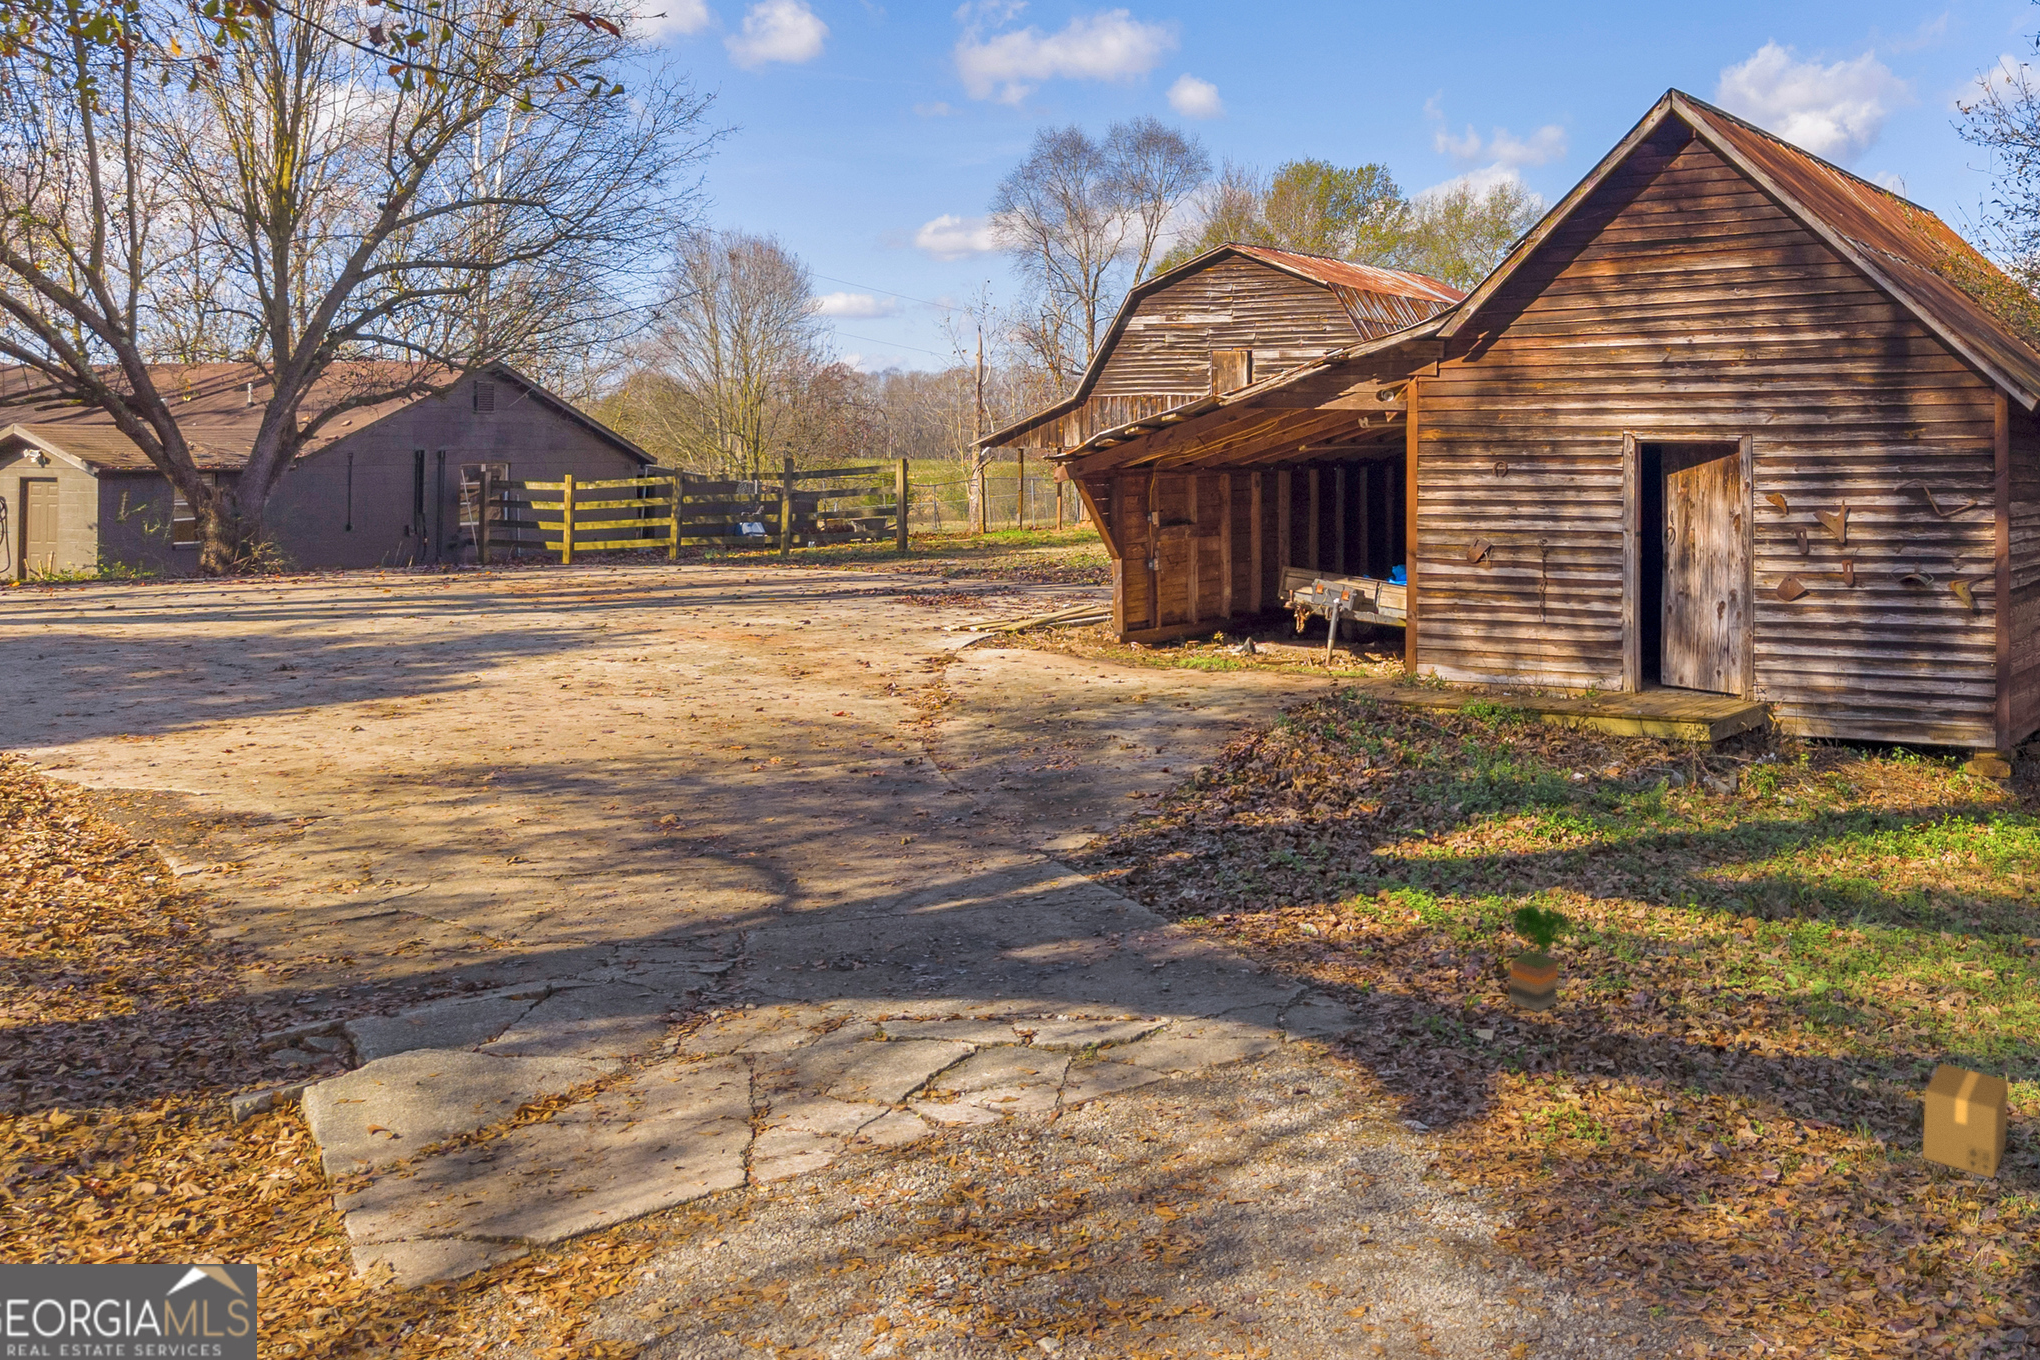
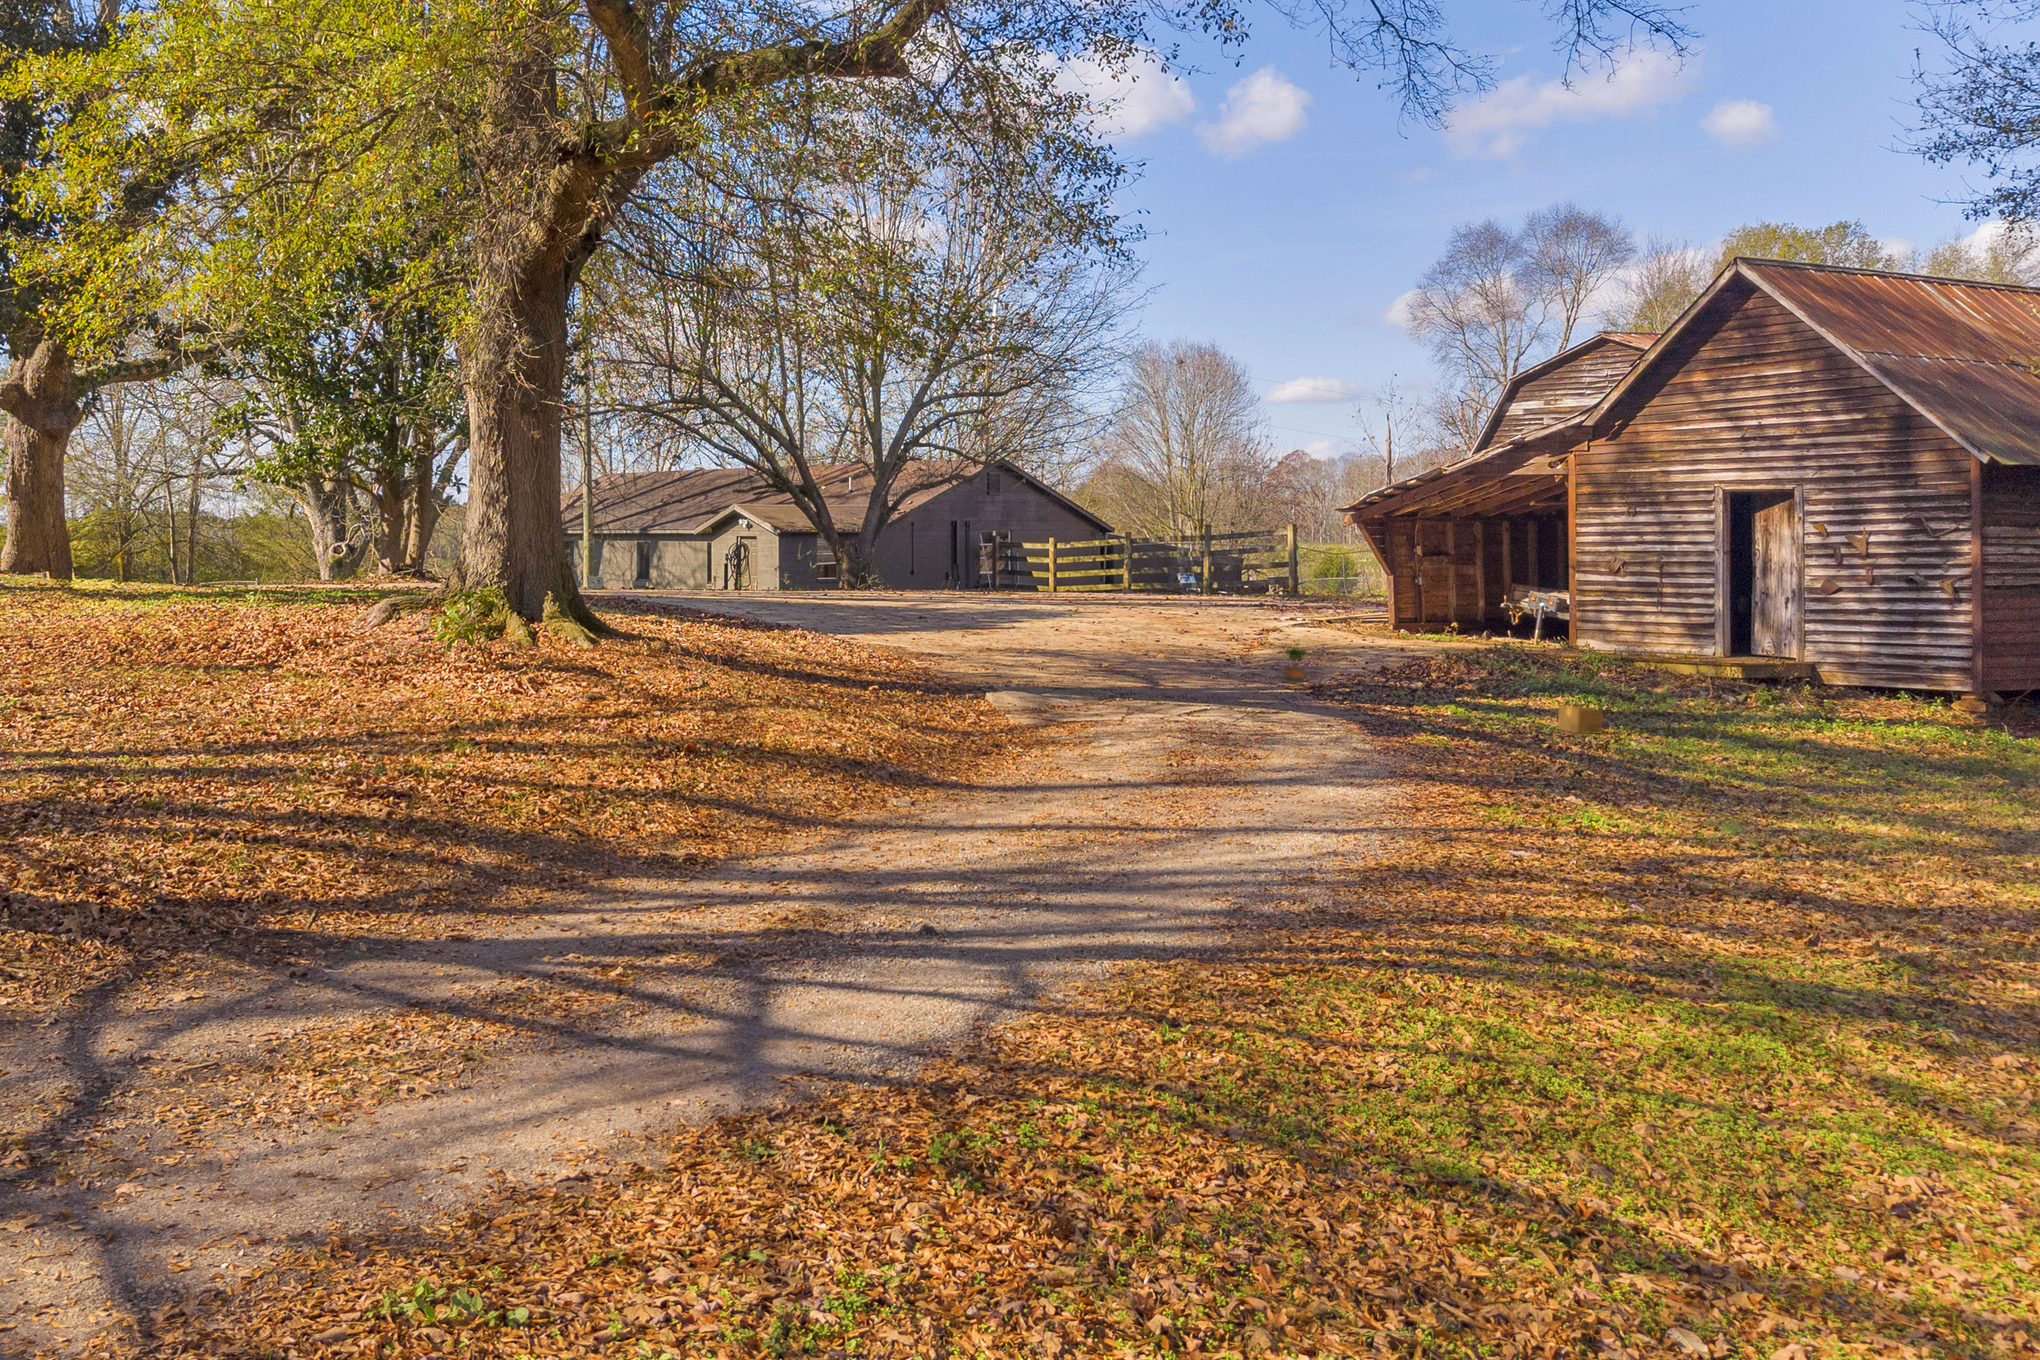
potted tree: present [1509,905,1571,1012] -> present [1284,648,1308,685]

